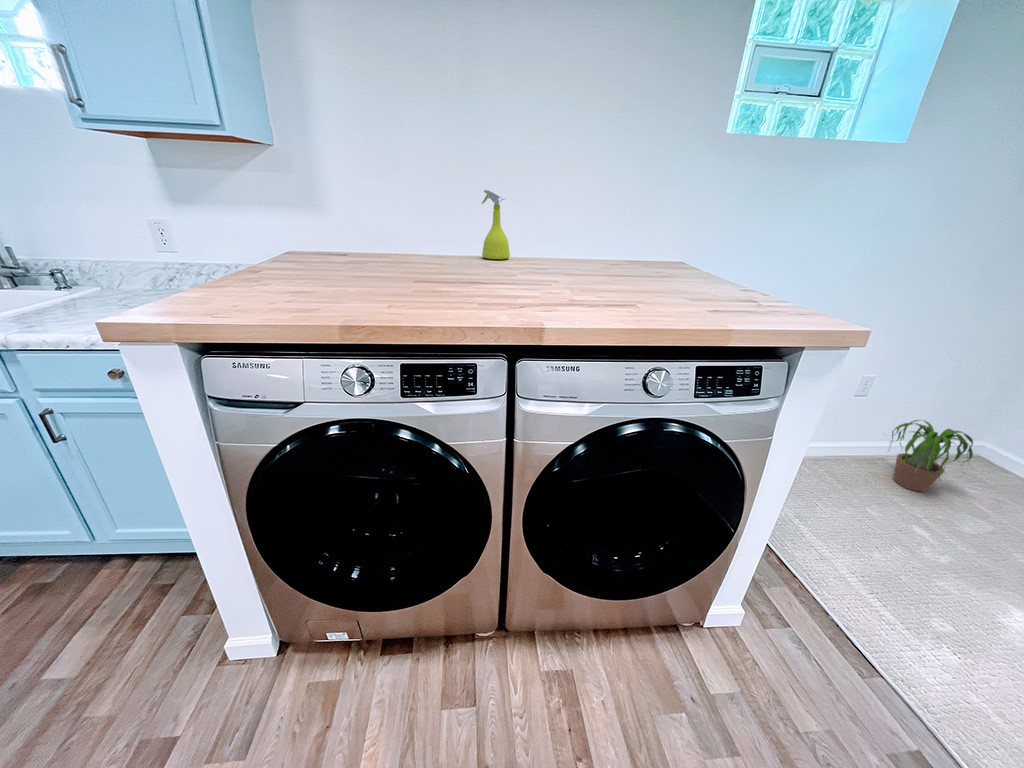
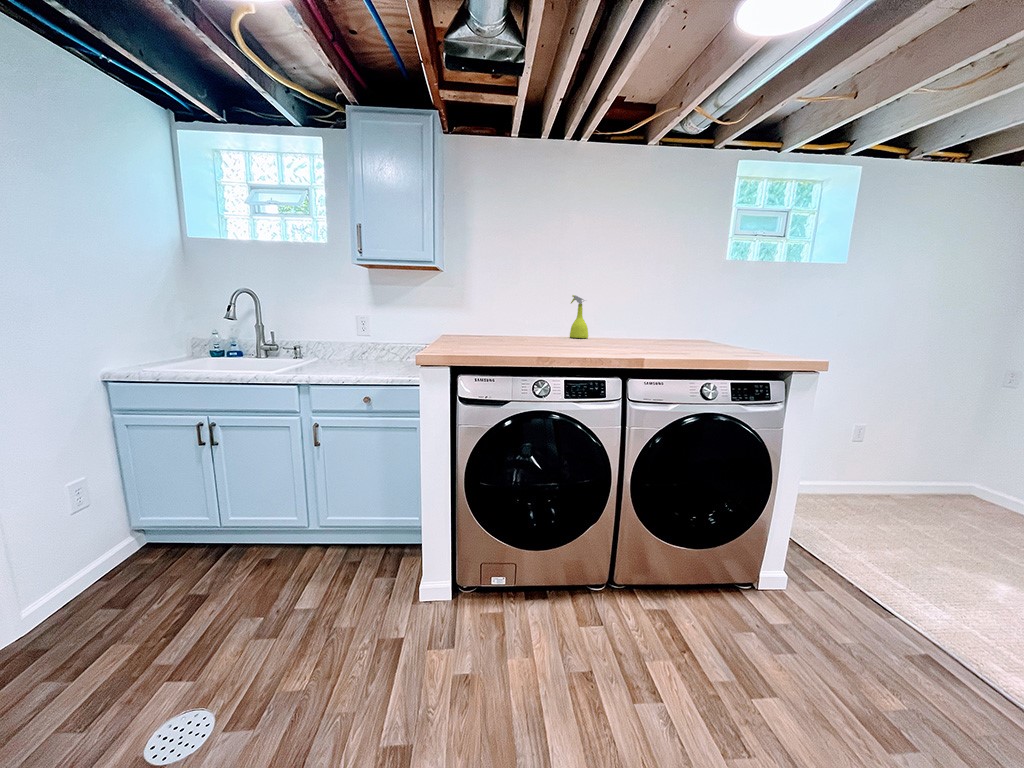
potted plant: present [891,420,973,491] -> none [885,459,968,518]

